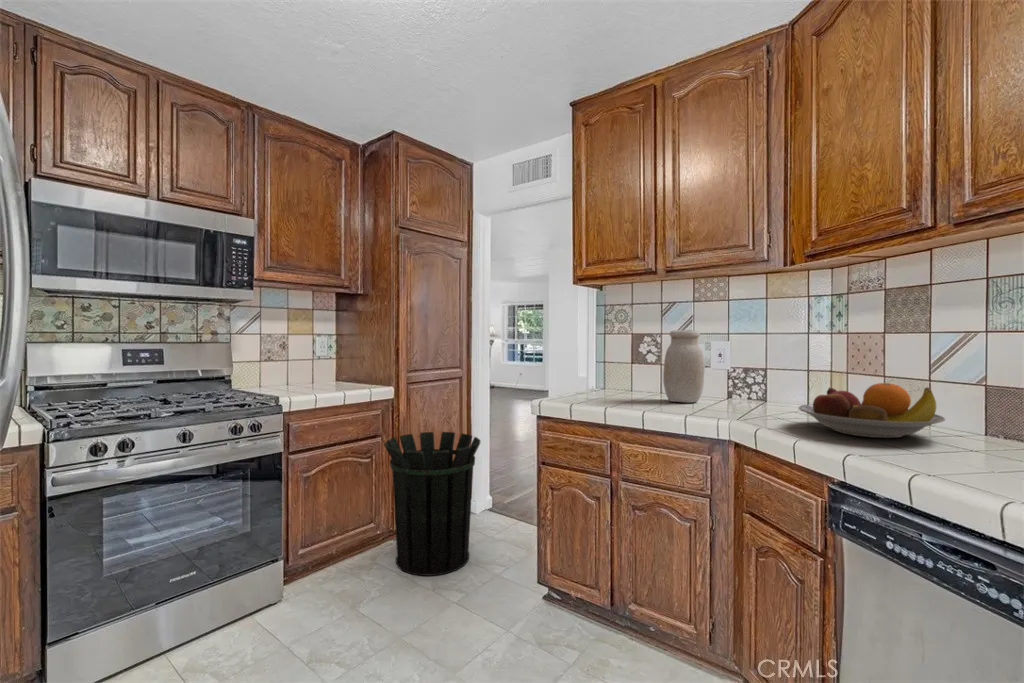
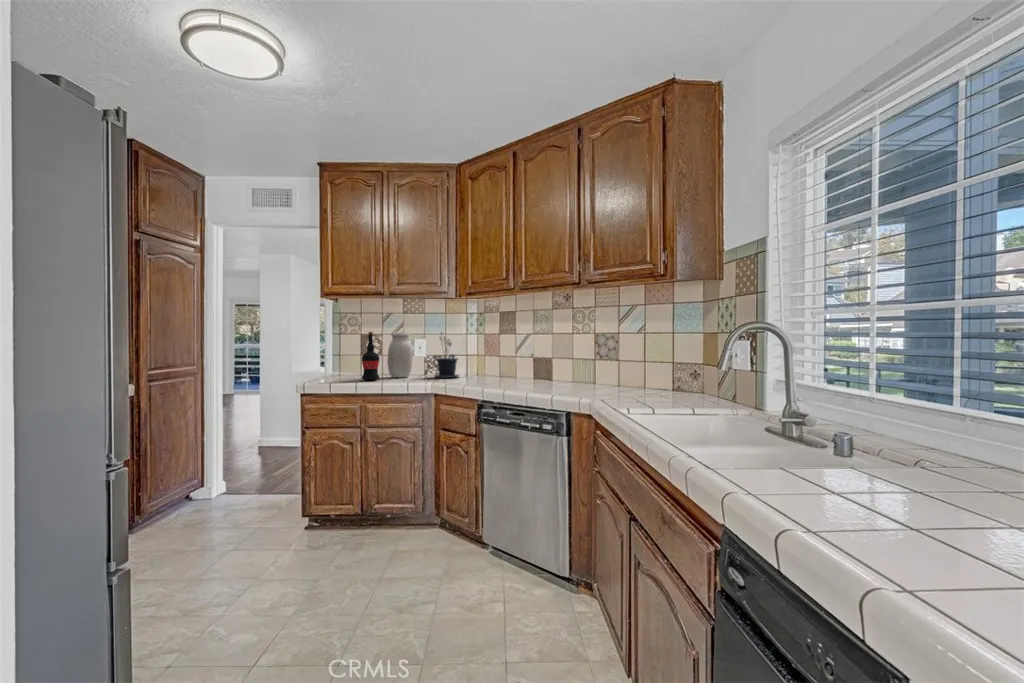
wine bottle: none [618,330,646,406] -> present [362,332,379,380]
potted plant: none [741,330,795,412] -> present [434,333,459,378]
fruit bowl: present [799,383,945,438] -> none [465,357,523,383]
waste bin: present [385,432,480,576] -> none [145,420,240,538]

